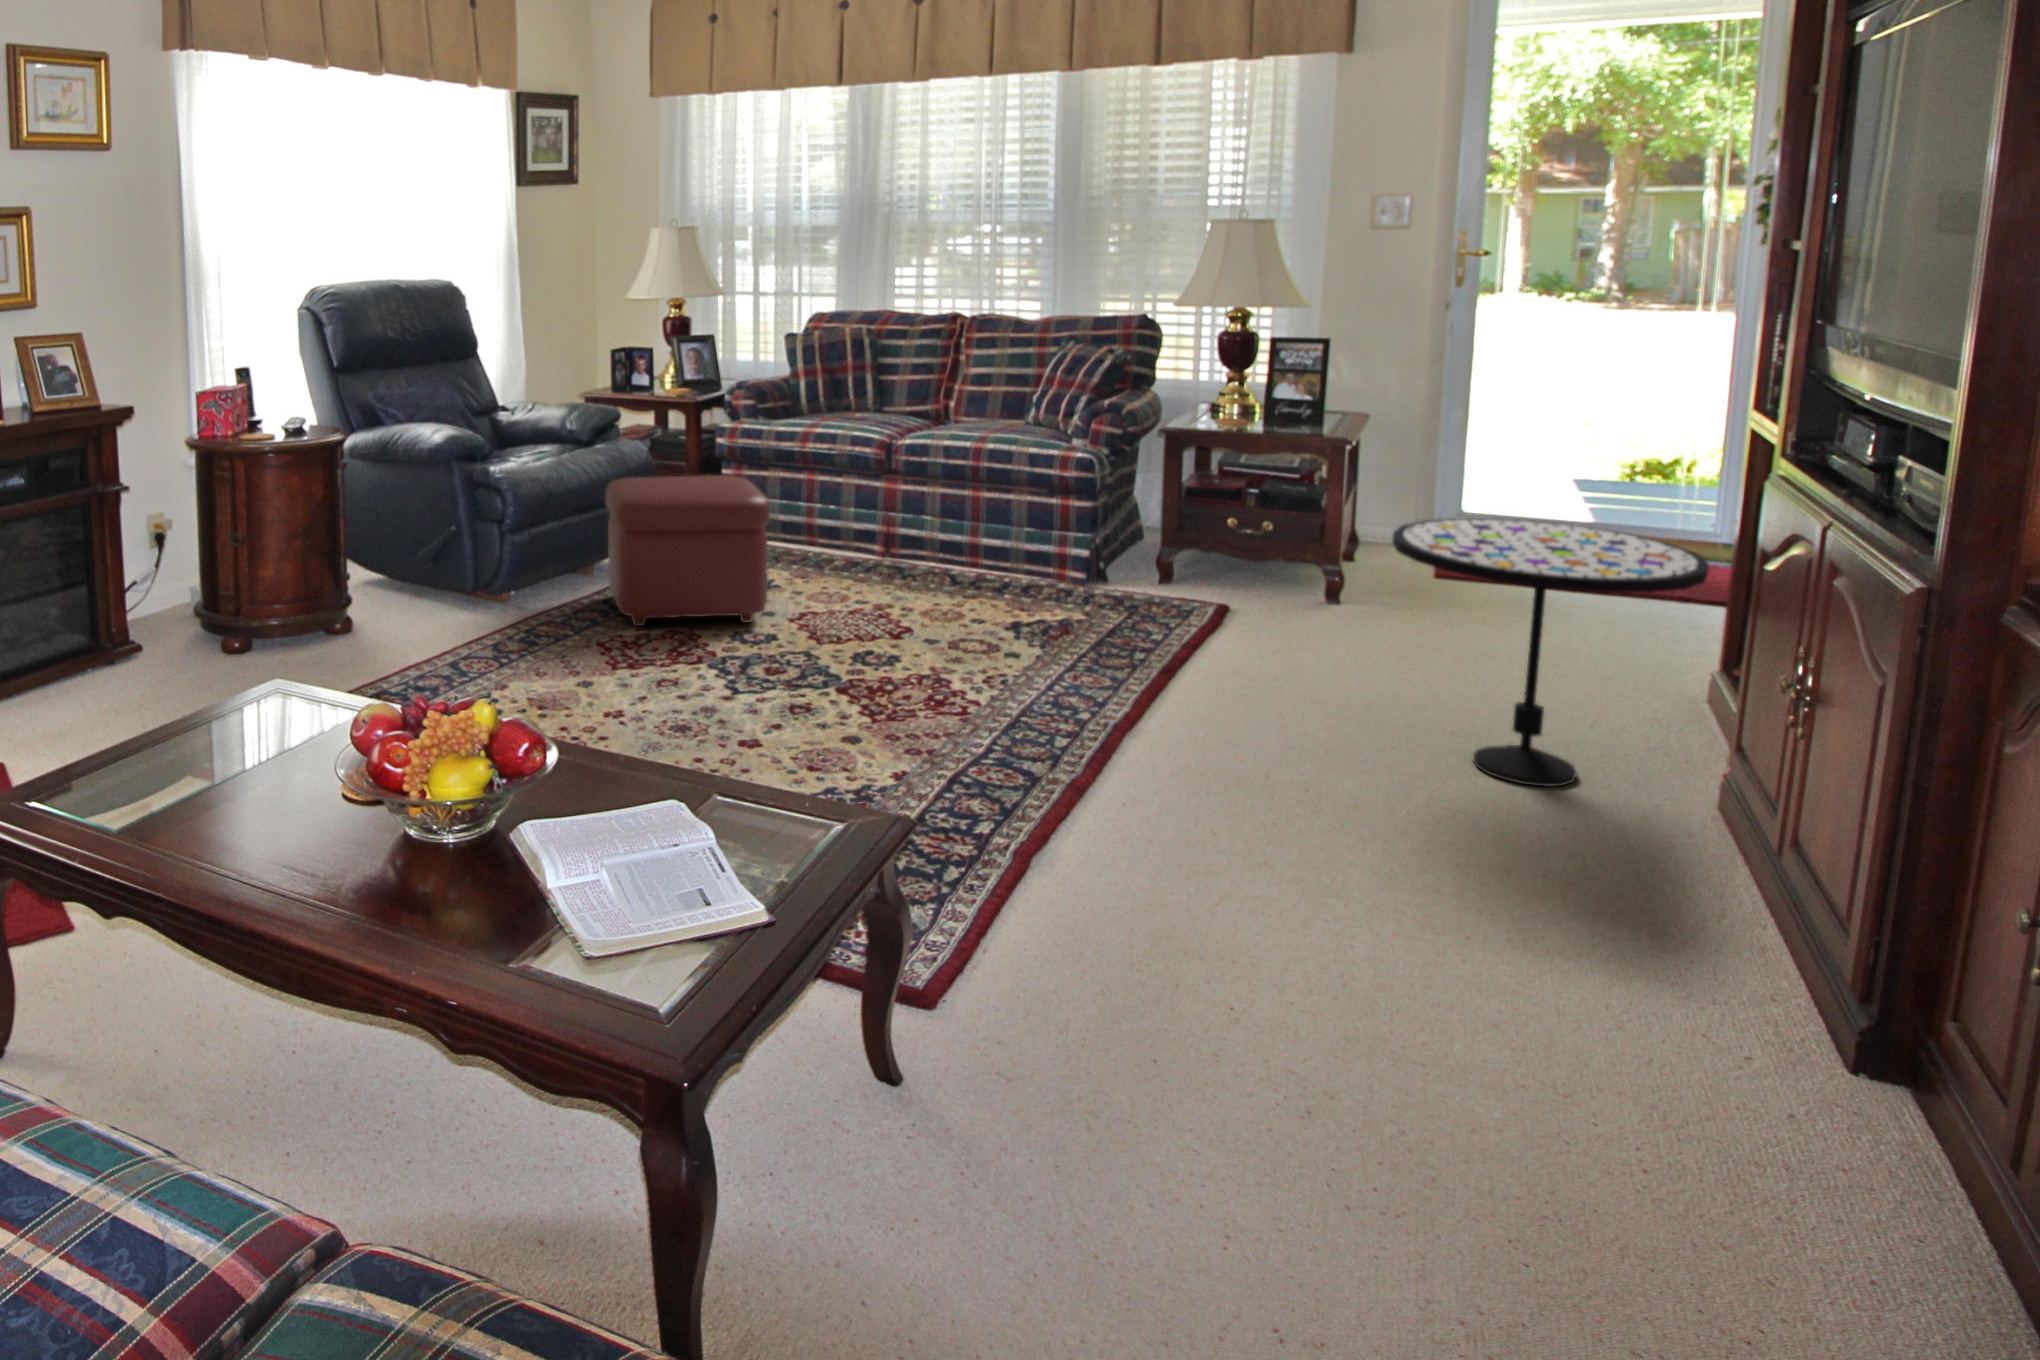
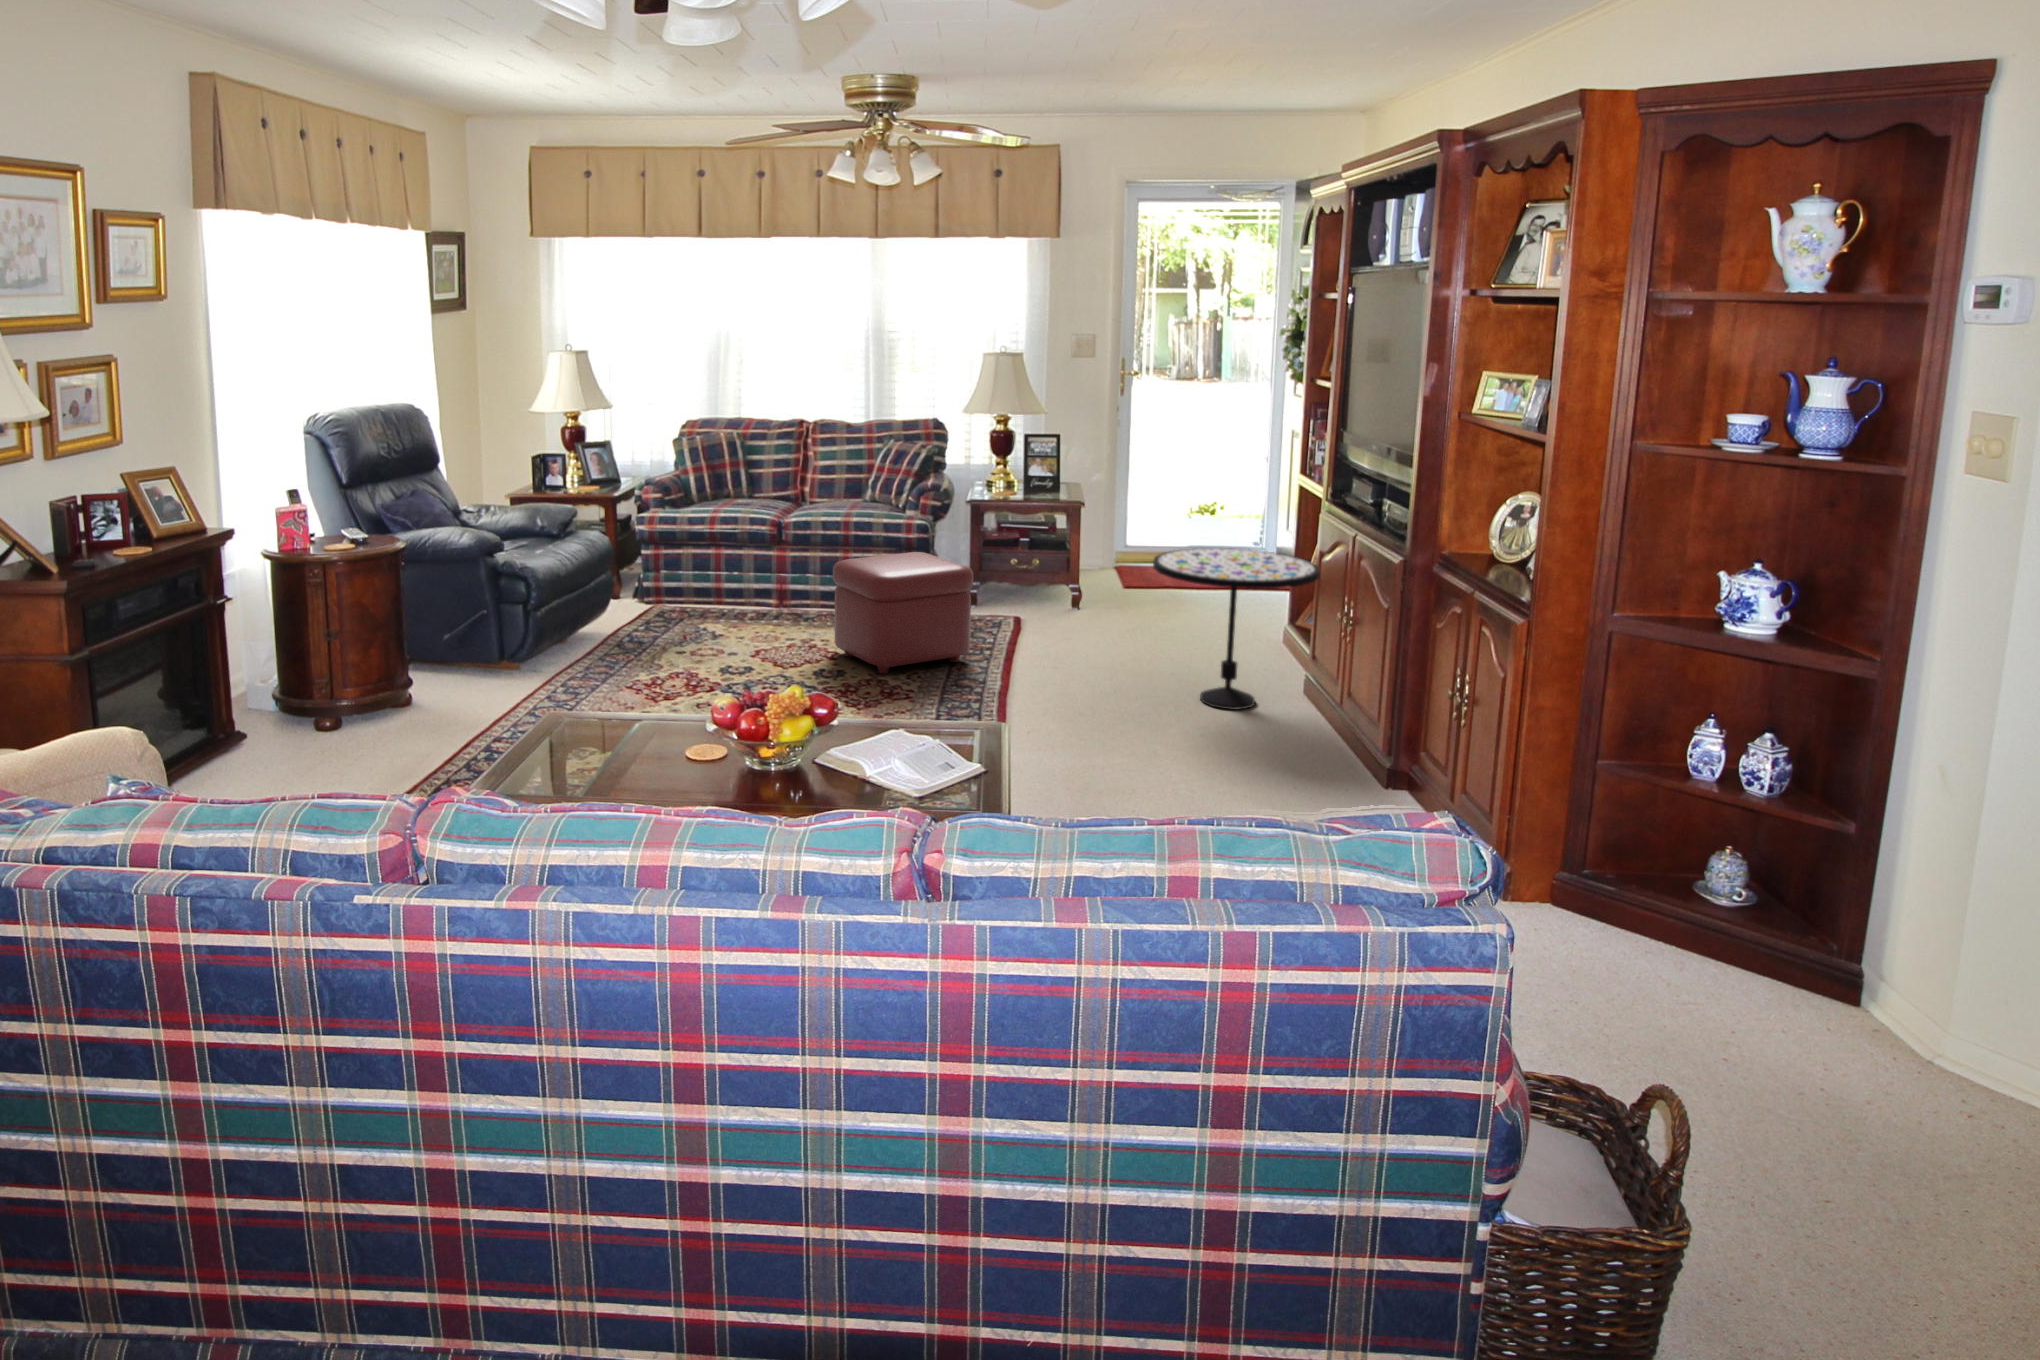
ottoman: present [606,475,770,626] -> present [833,552,973,674]

